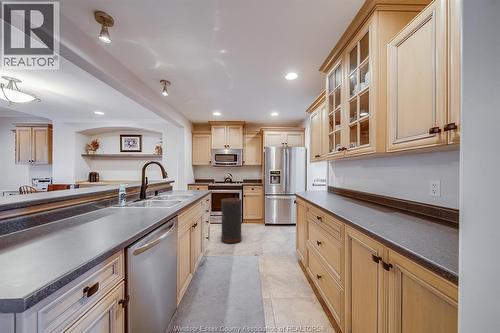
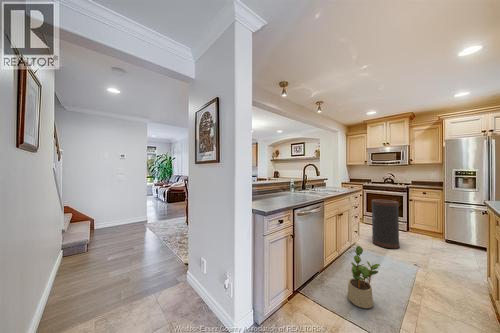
potted plant: none [219,249,246,311] -> present [348,246,380,308]

